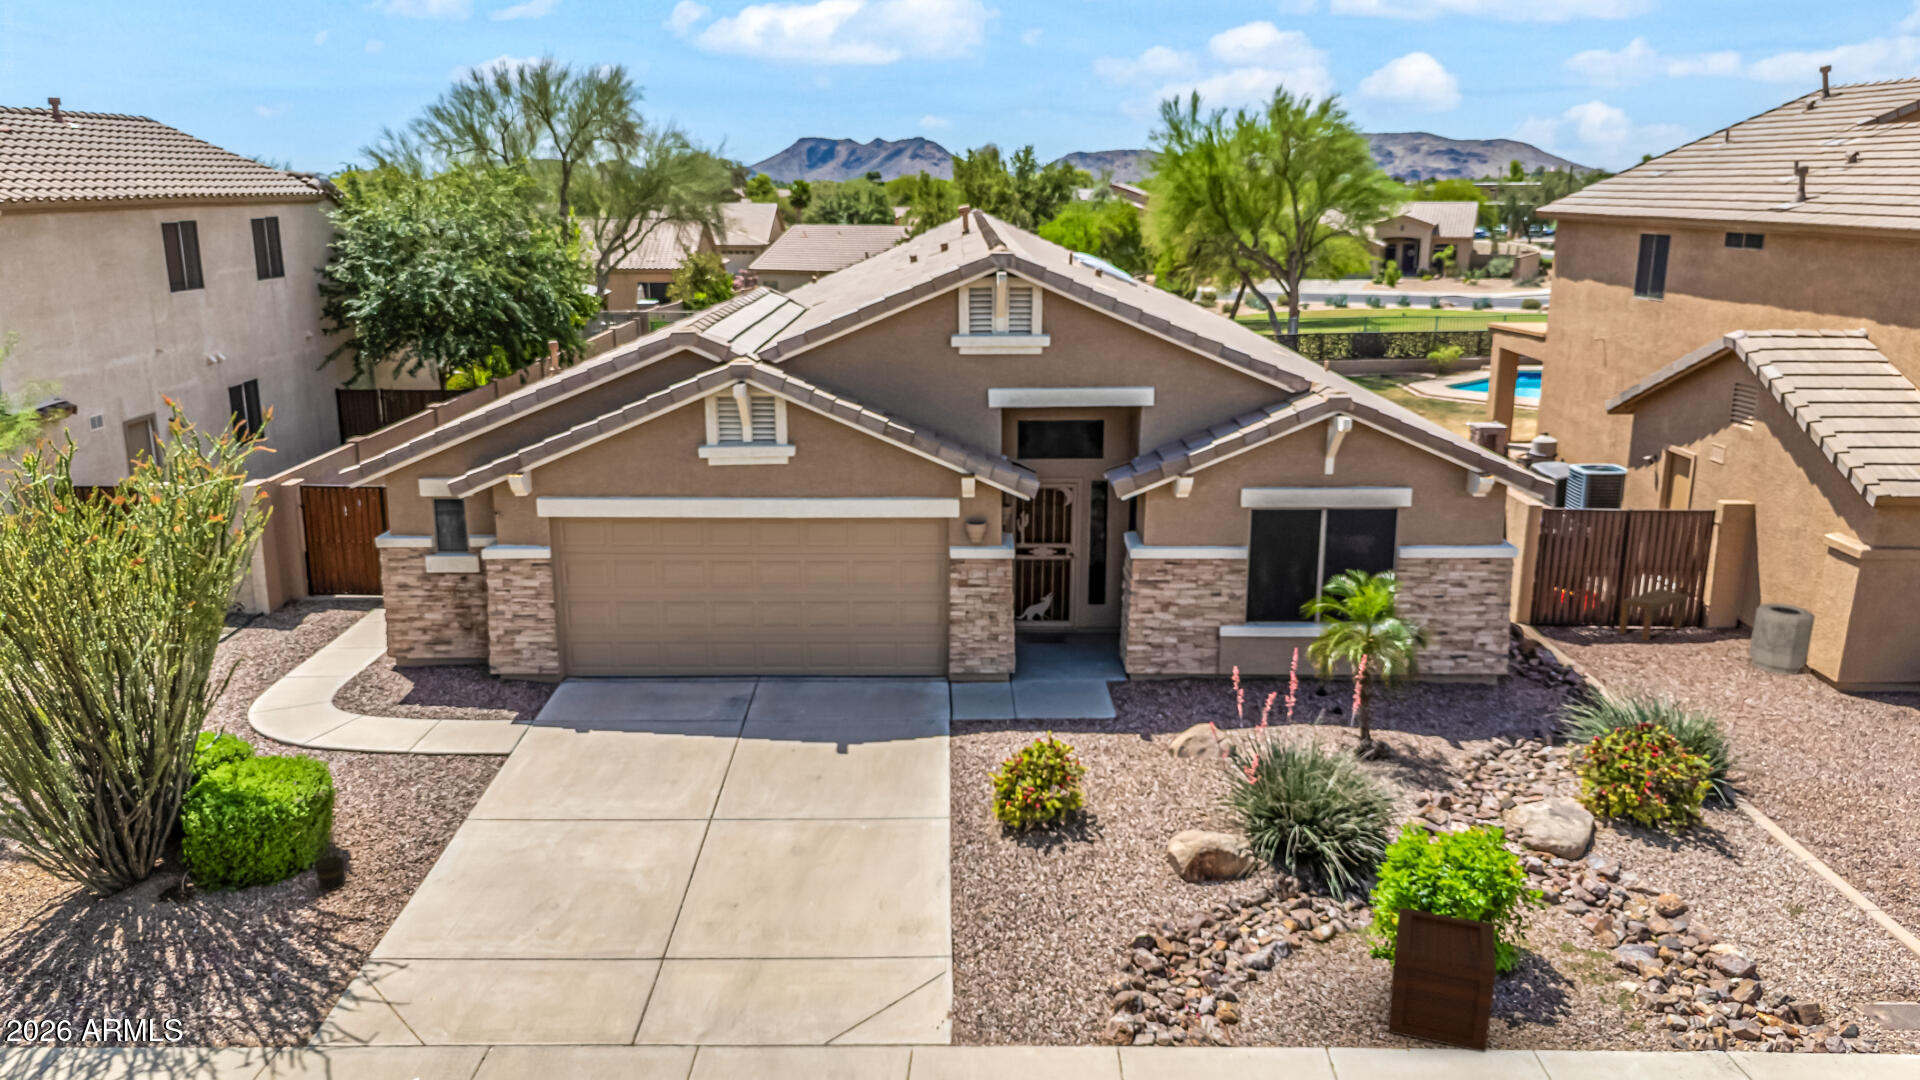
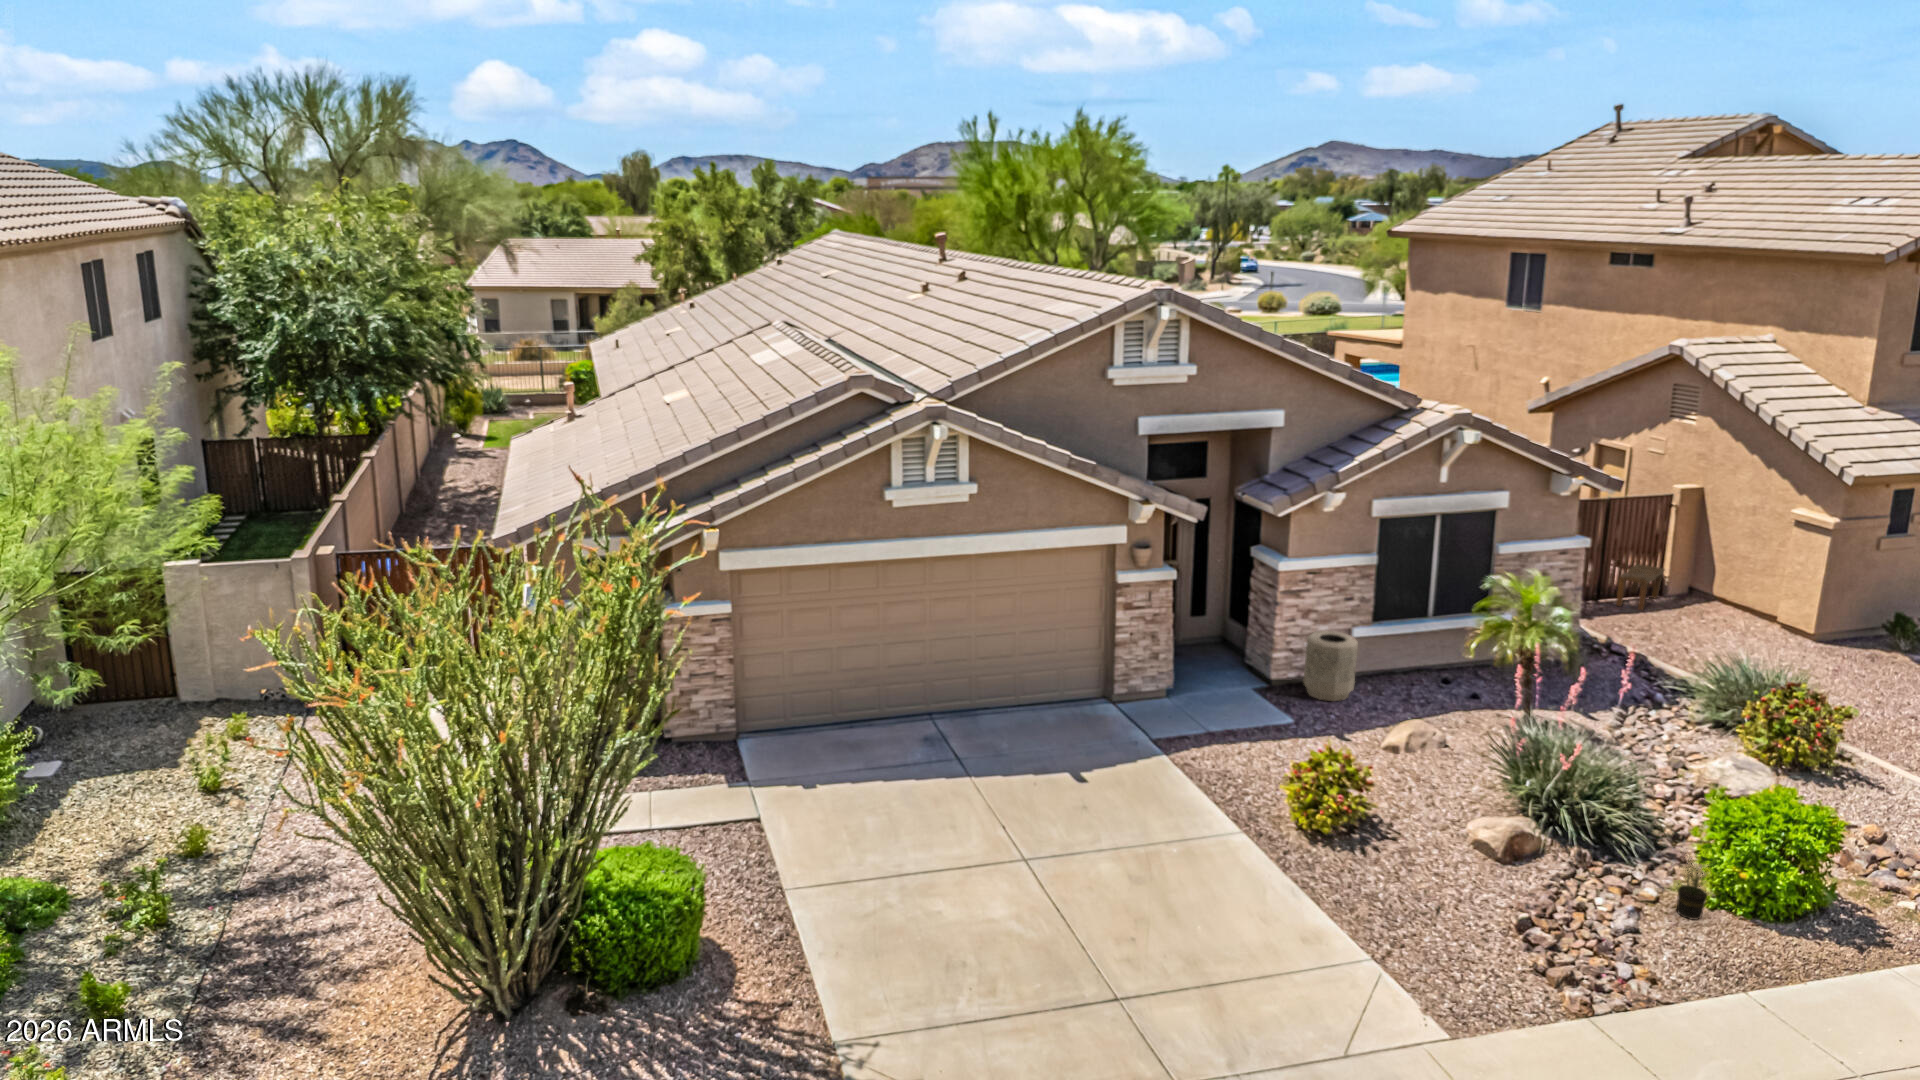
trash can: present [1749,603,1815,675] -> present [1303,631,1358,701]
potted plant: present [304,820,345,891] -> present [1677,853,1717,920]
wooden crate: present [1388,908,1496,1052] -> none [1740,863,1877,976]

